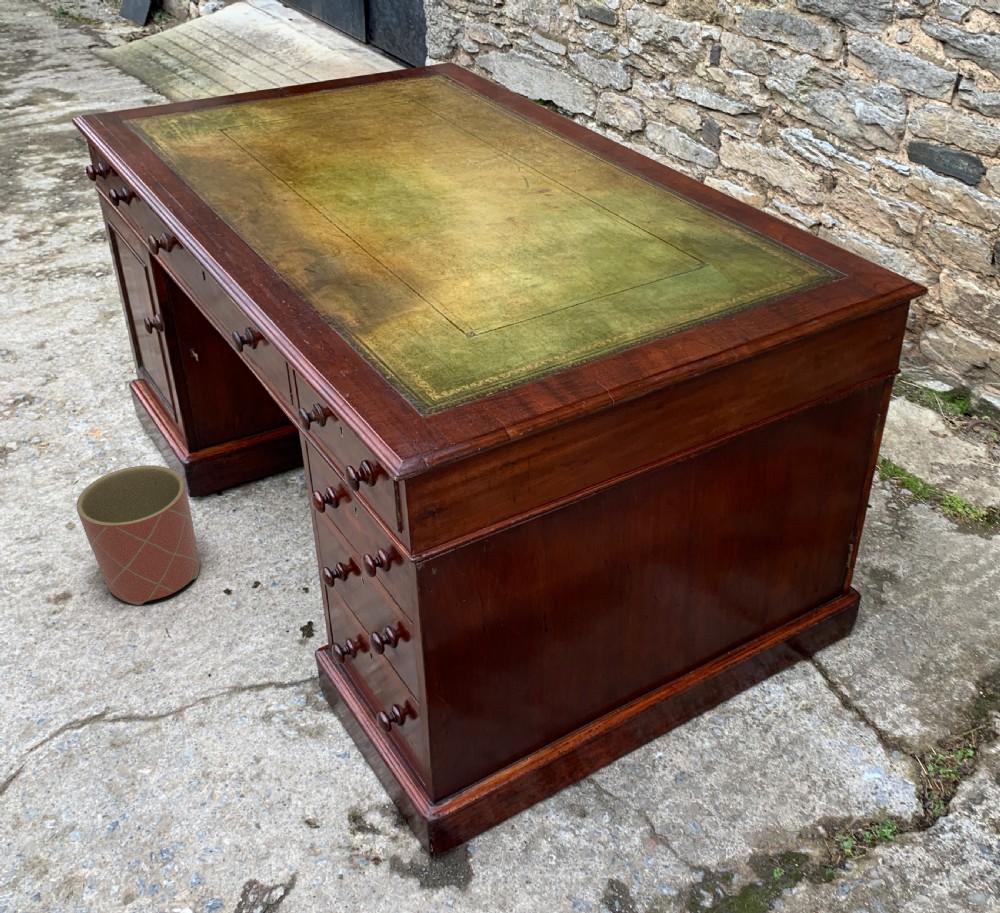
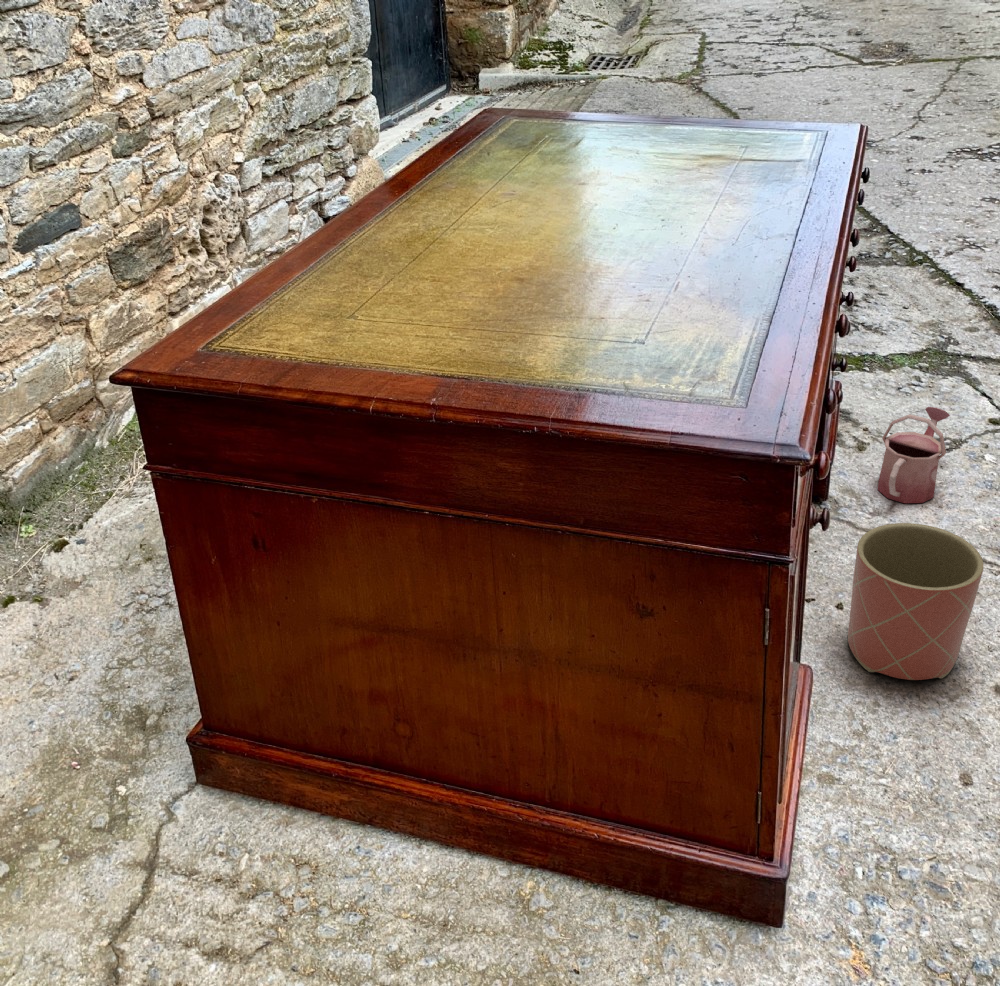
watering can: none [198,667,292,801] -> present [878,407,950,503]

